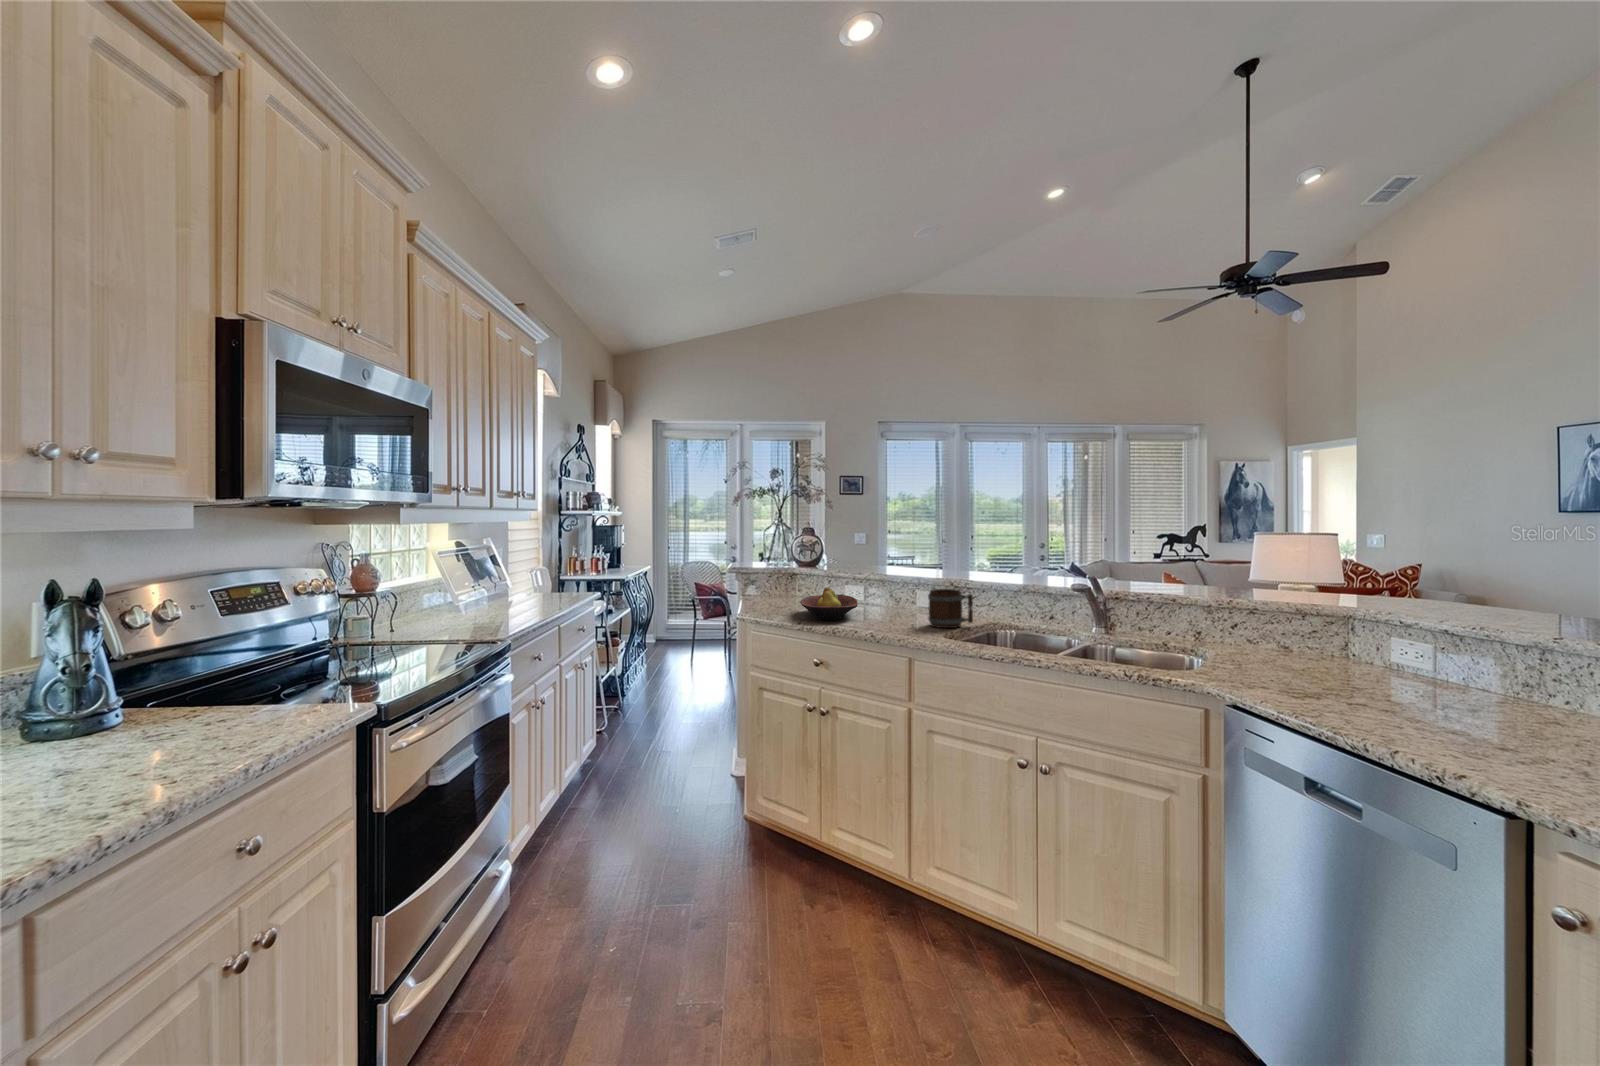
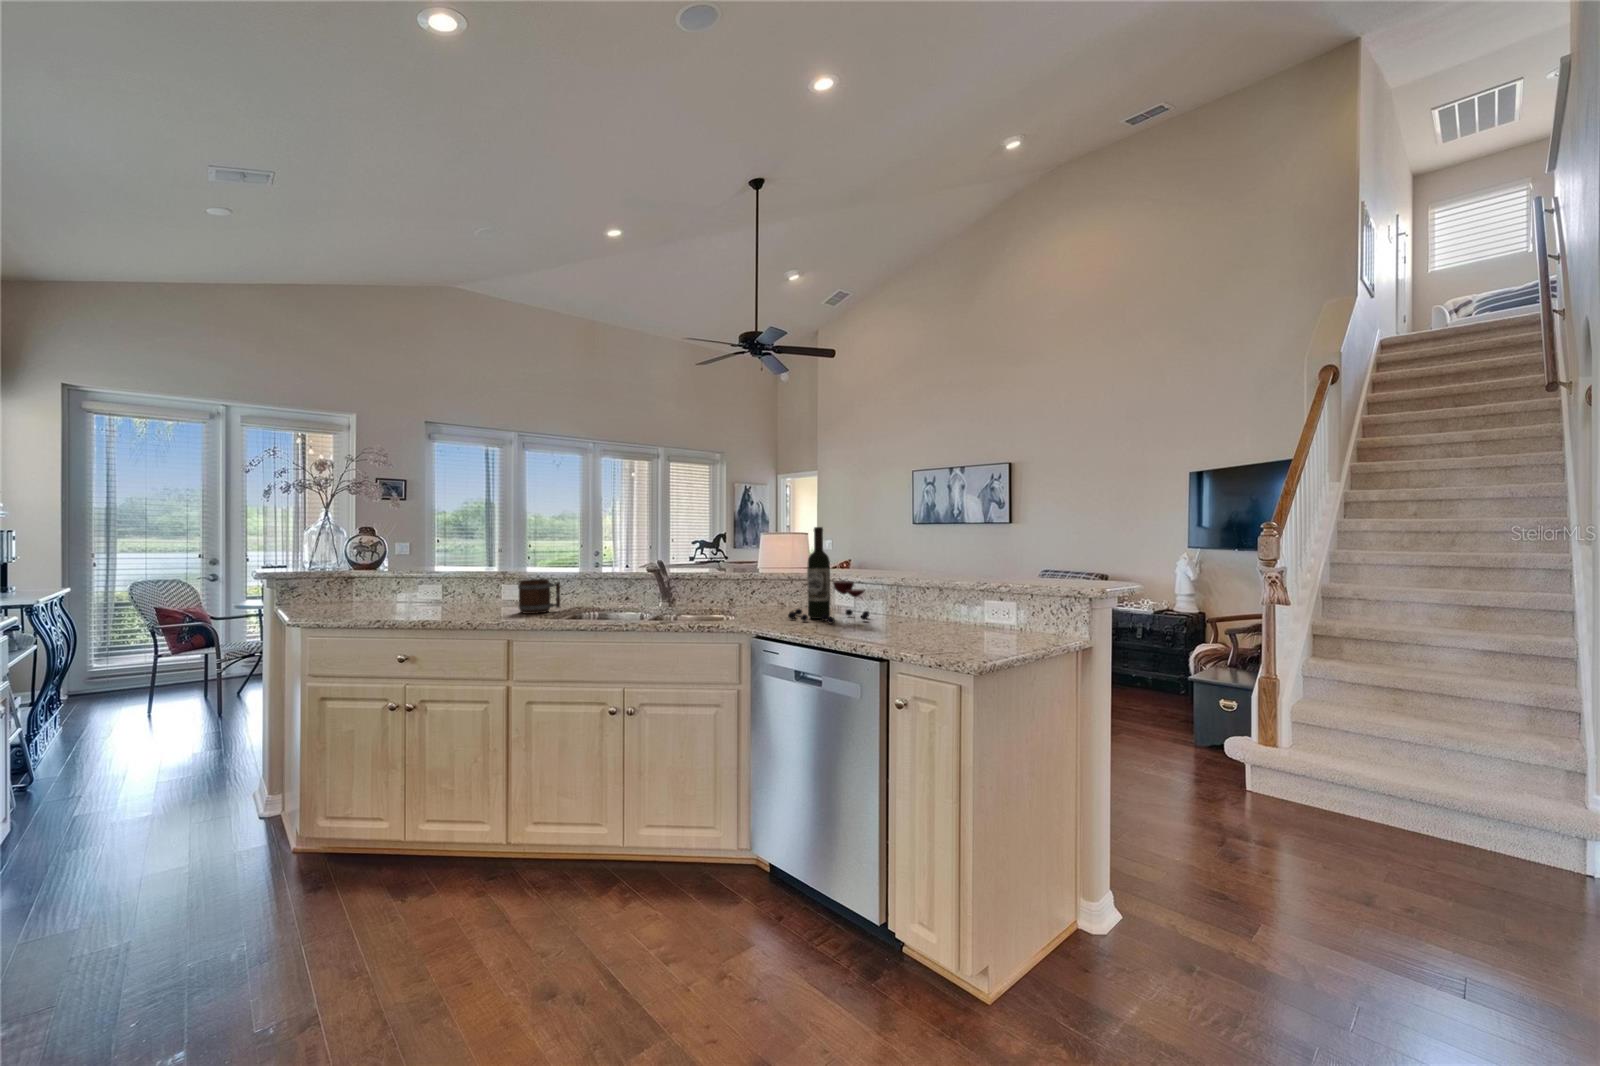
wine bottle: none [1294,539,1471,714] -> present [788,527,869,623]
fruit bowl: present [800,588,858,621] -> none [371,586,441,617]

